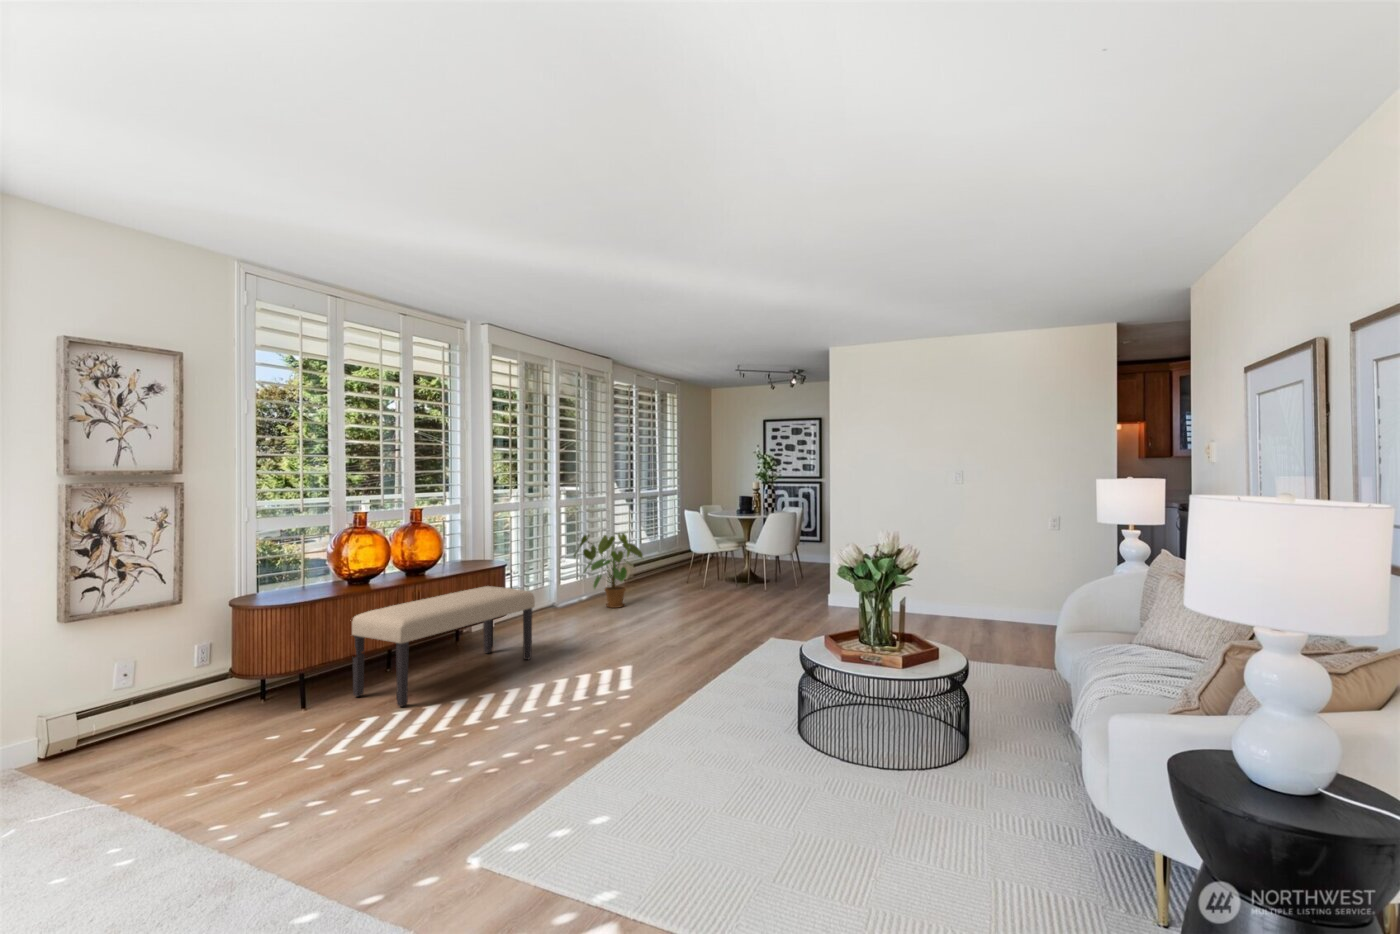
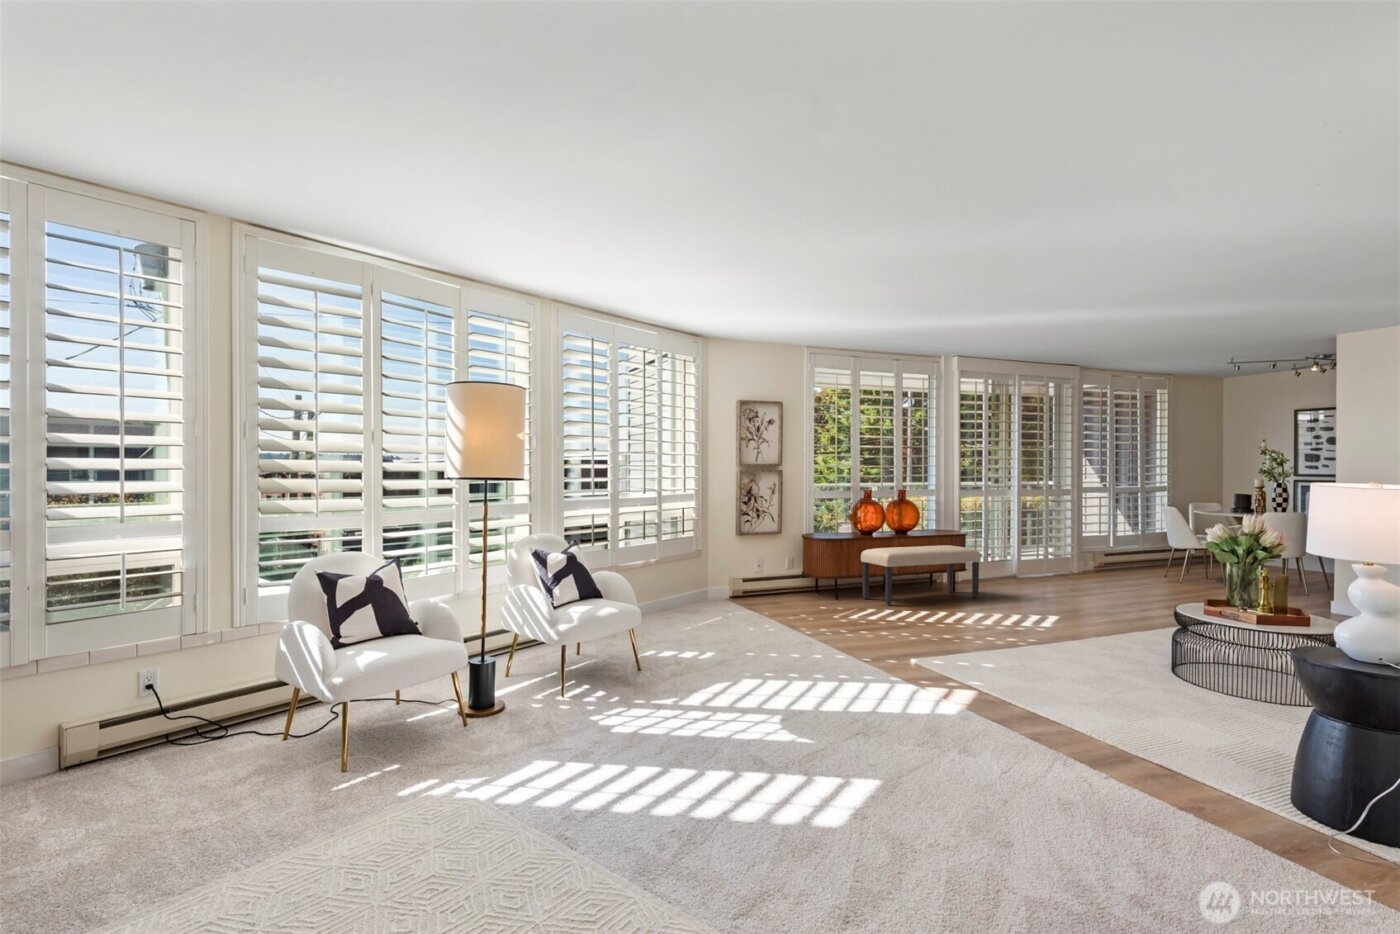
house plant: present [574,533,643,608] -> none [1034,519,1102,582]

